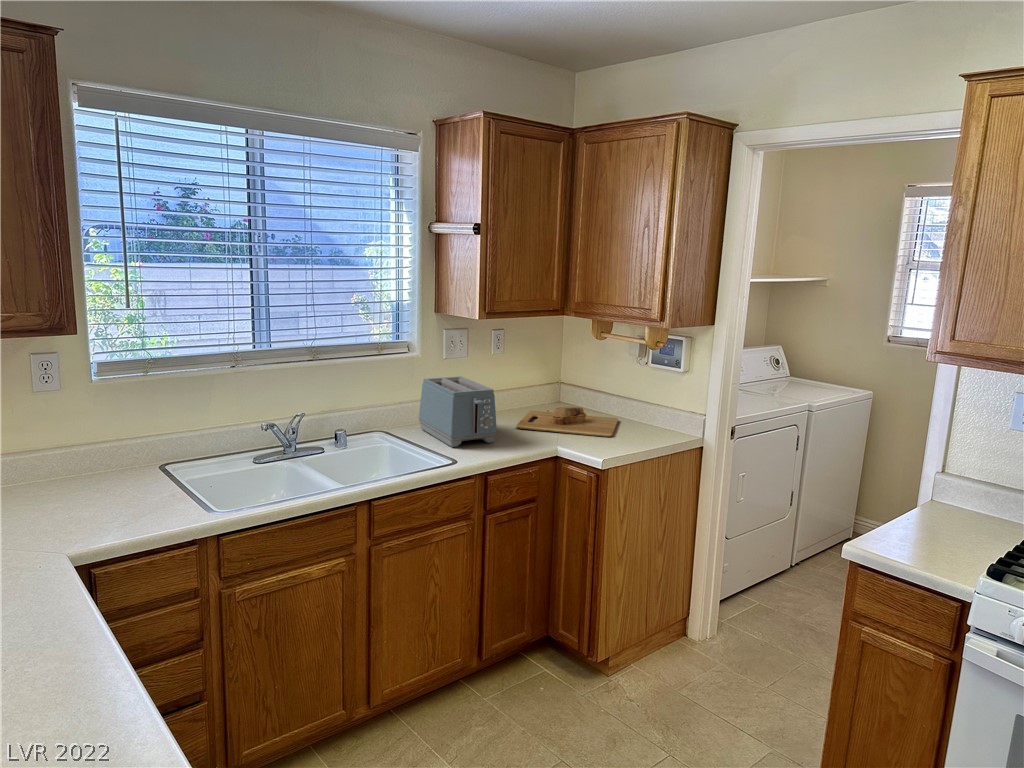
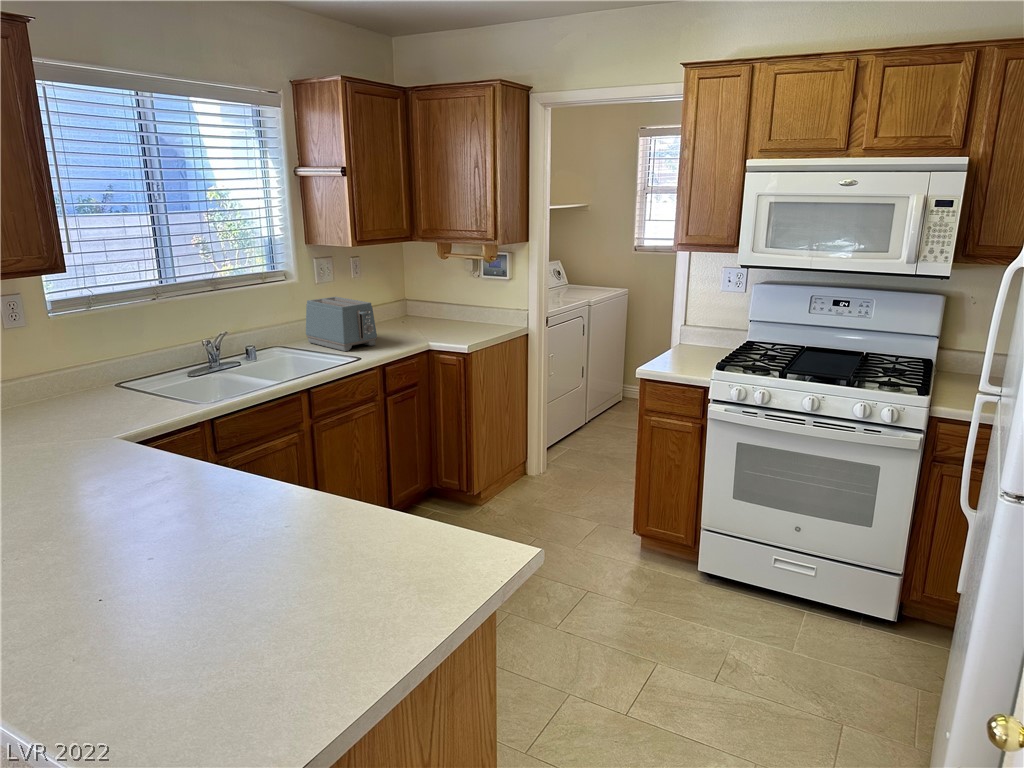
cutting board: present [516,407,618,437] -> none [385,314,462,335]

